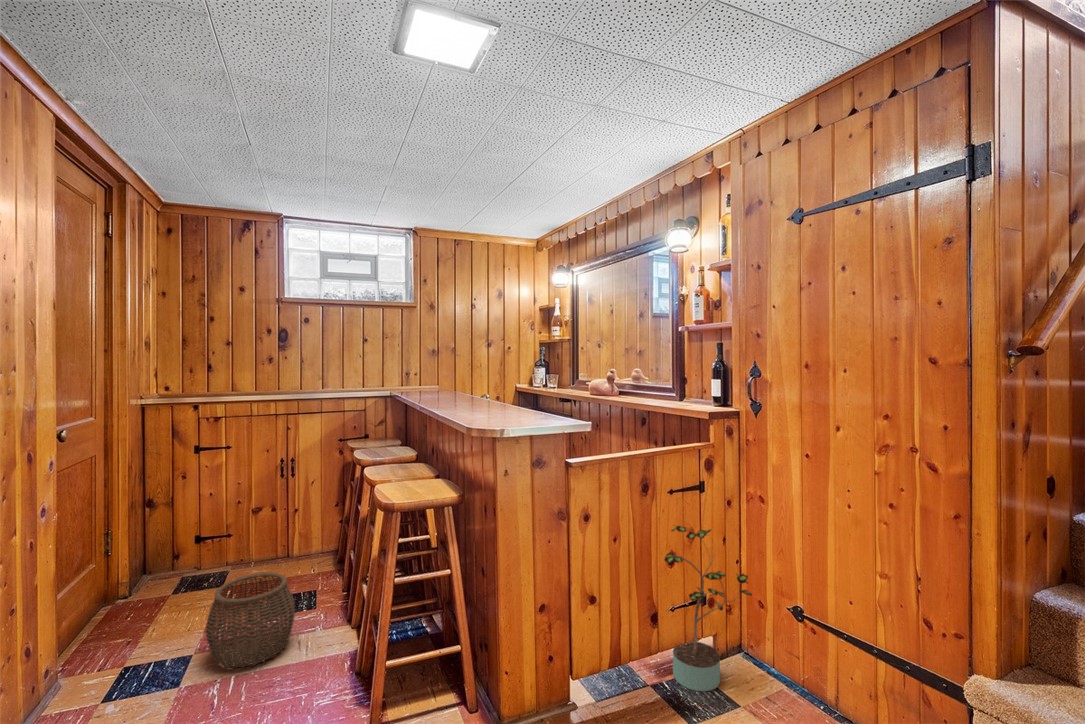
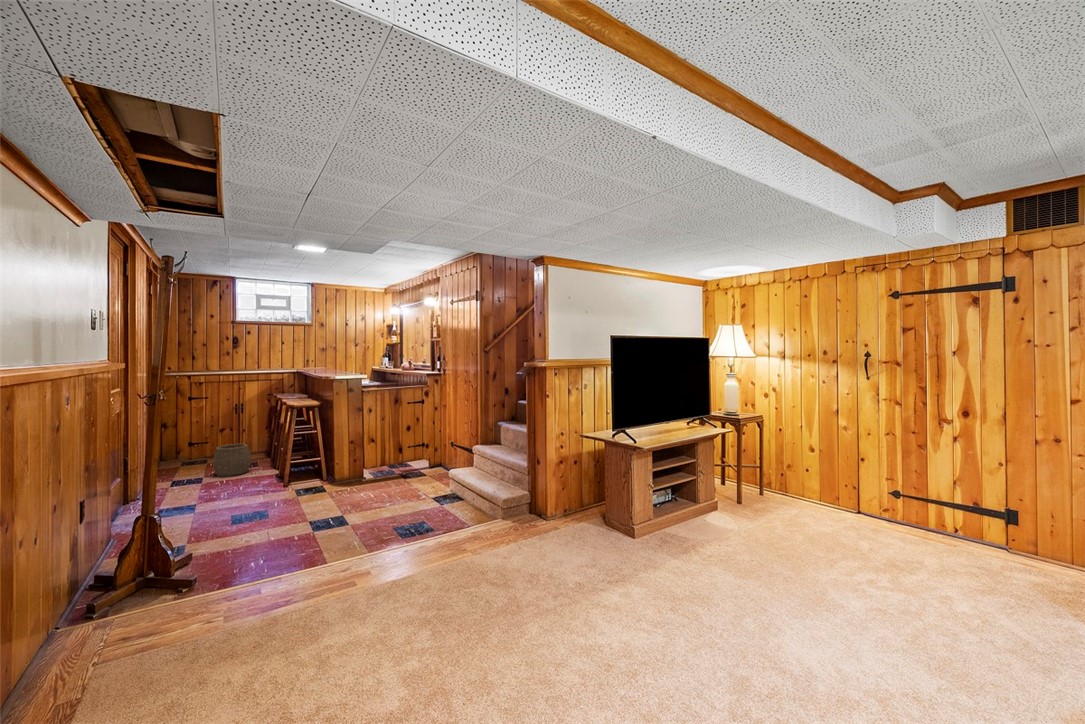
potted plant: present [664,526,752,691] -> none [399,416,433,472]

